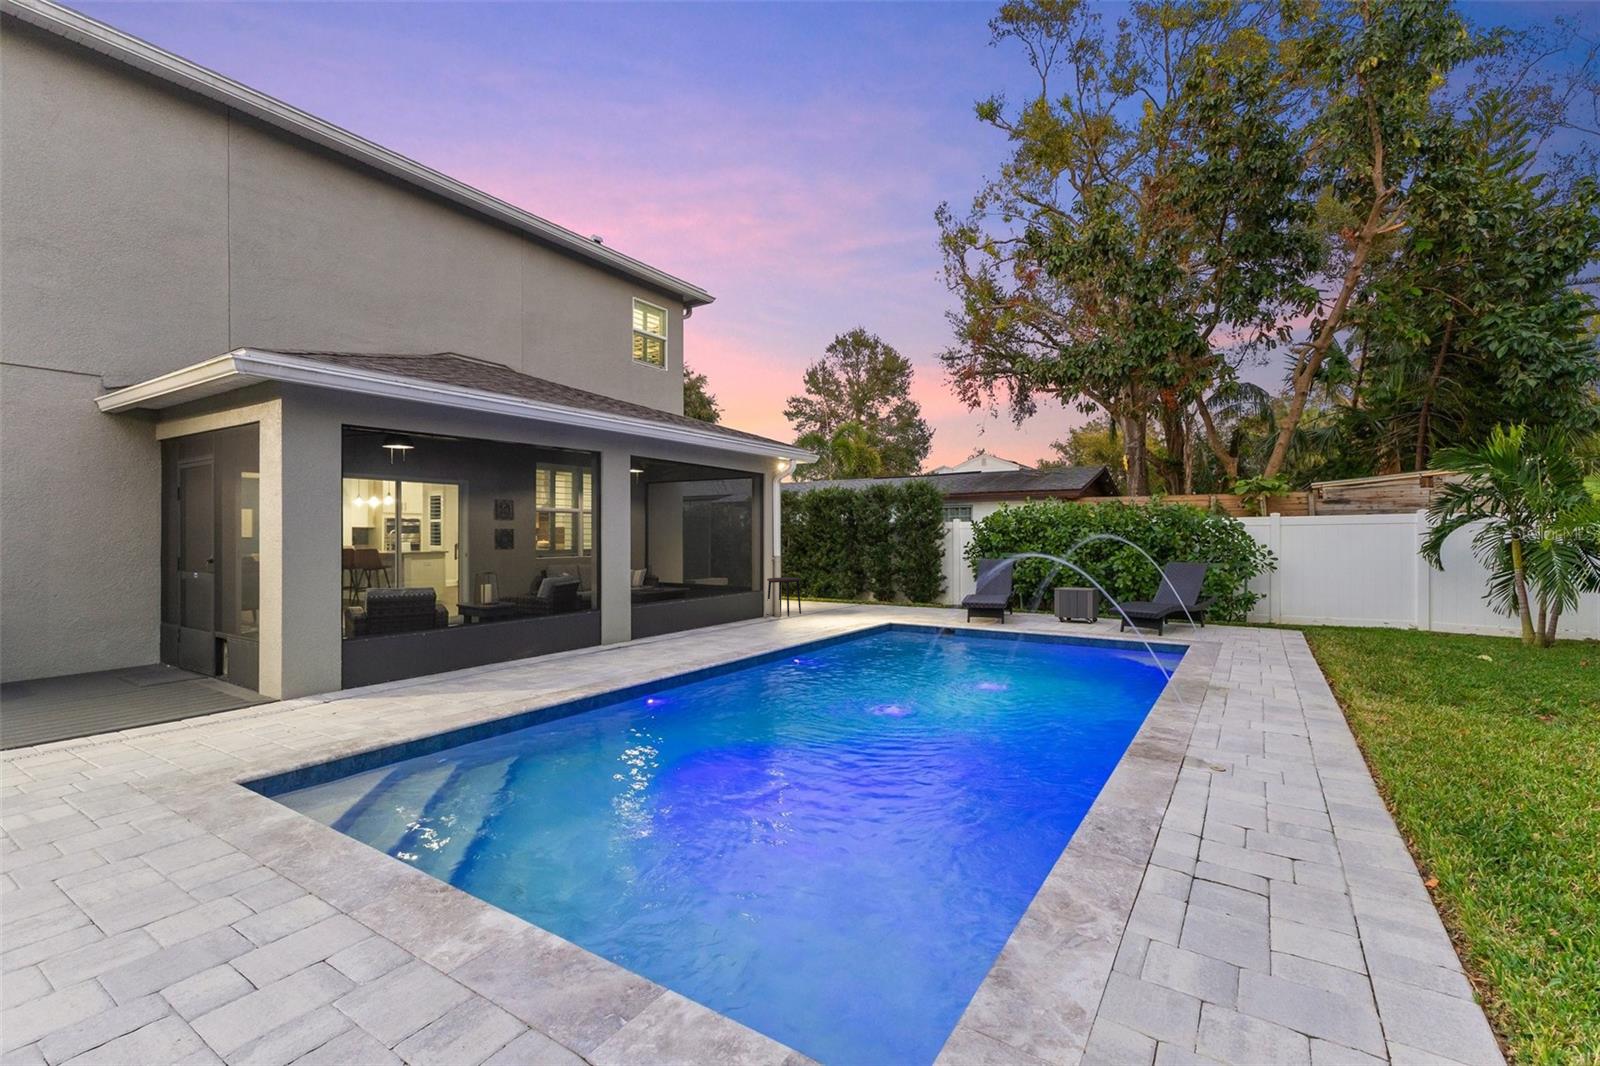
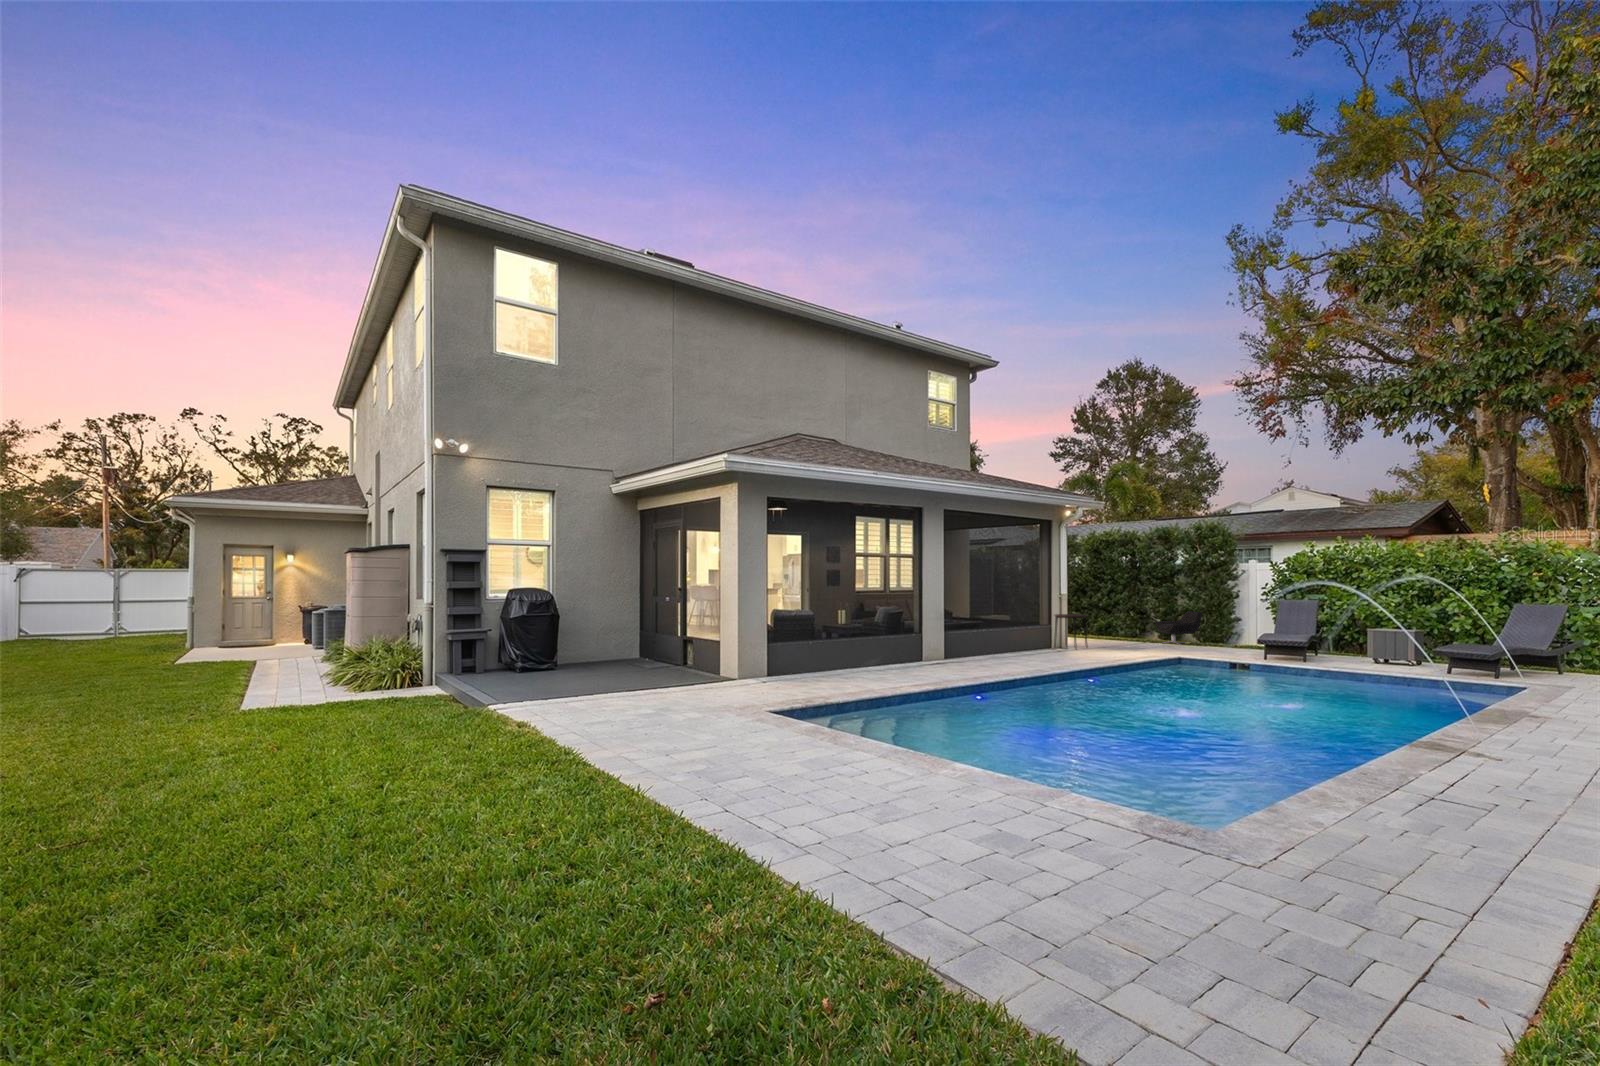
lounge chair: none [868,570,910,605] -> present [1155,611,1202,645]

